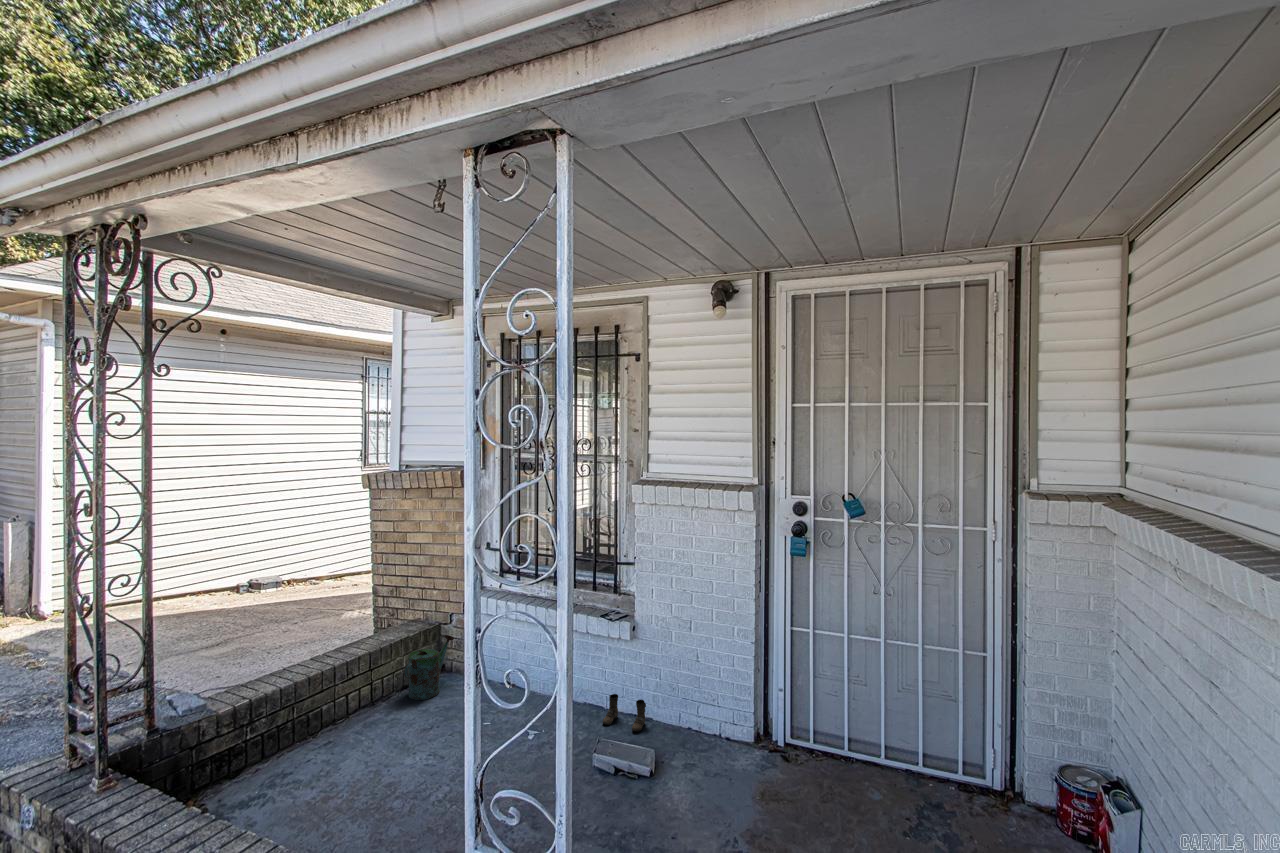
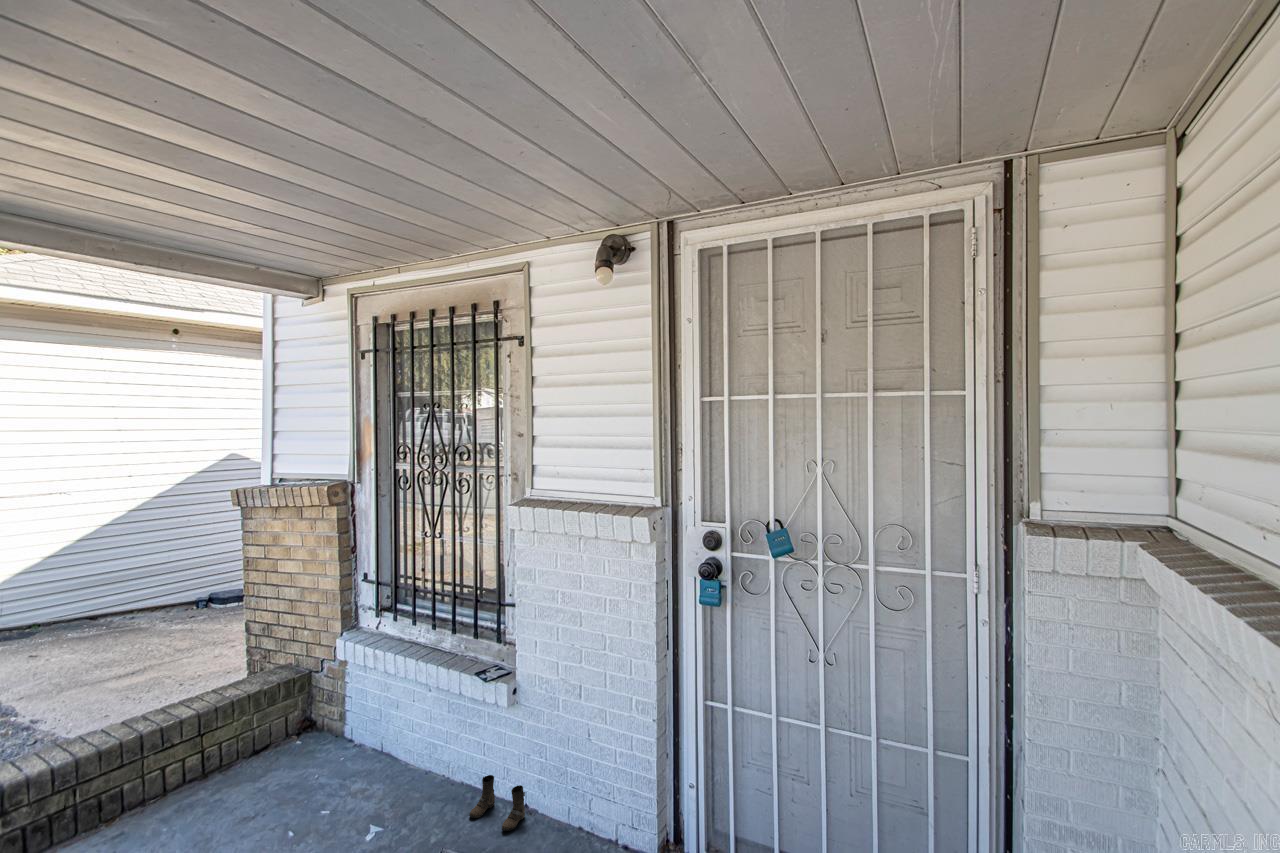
watering can: present [404,635,454,700] -> none [240,687,323,772]

